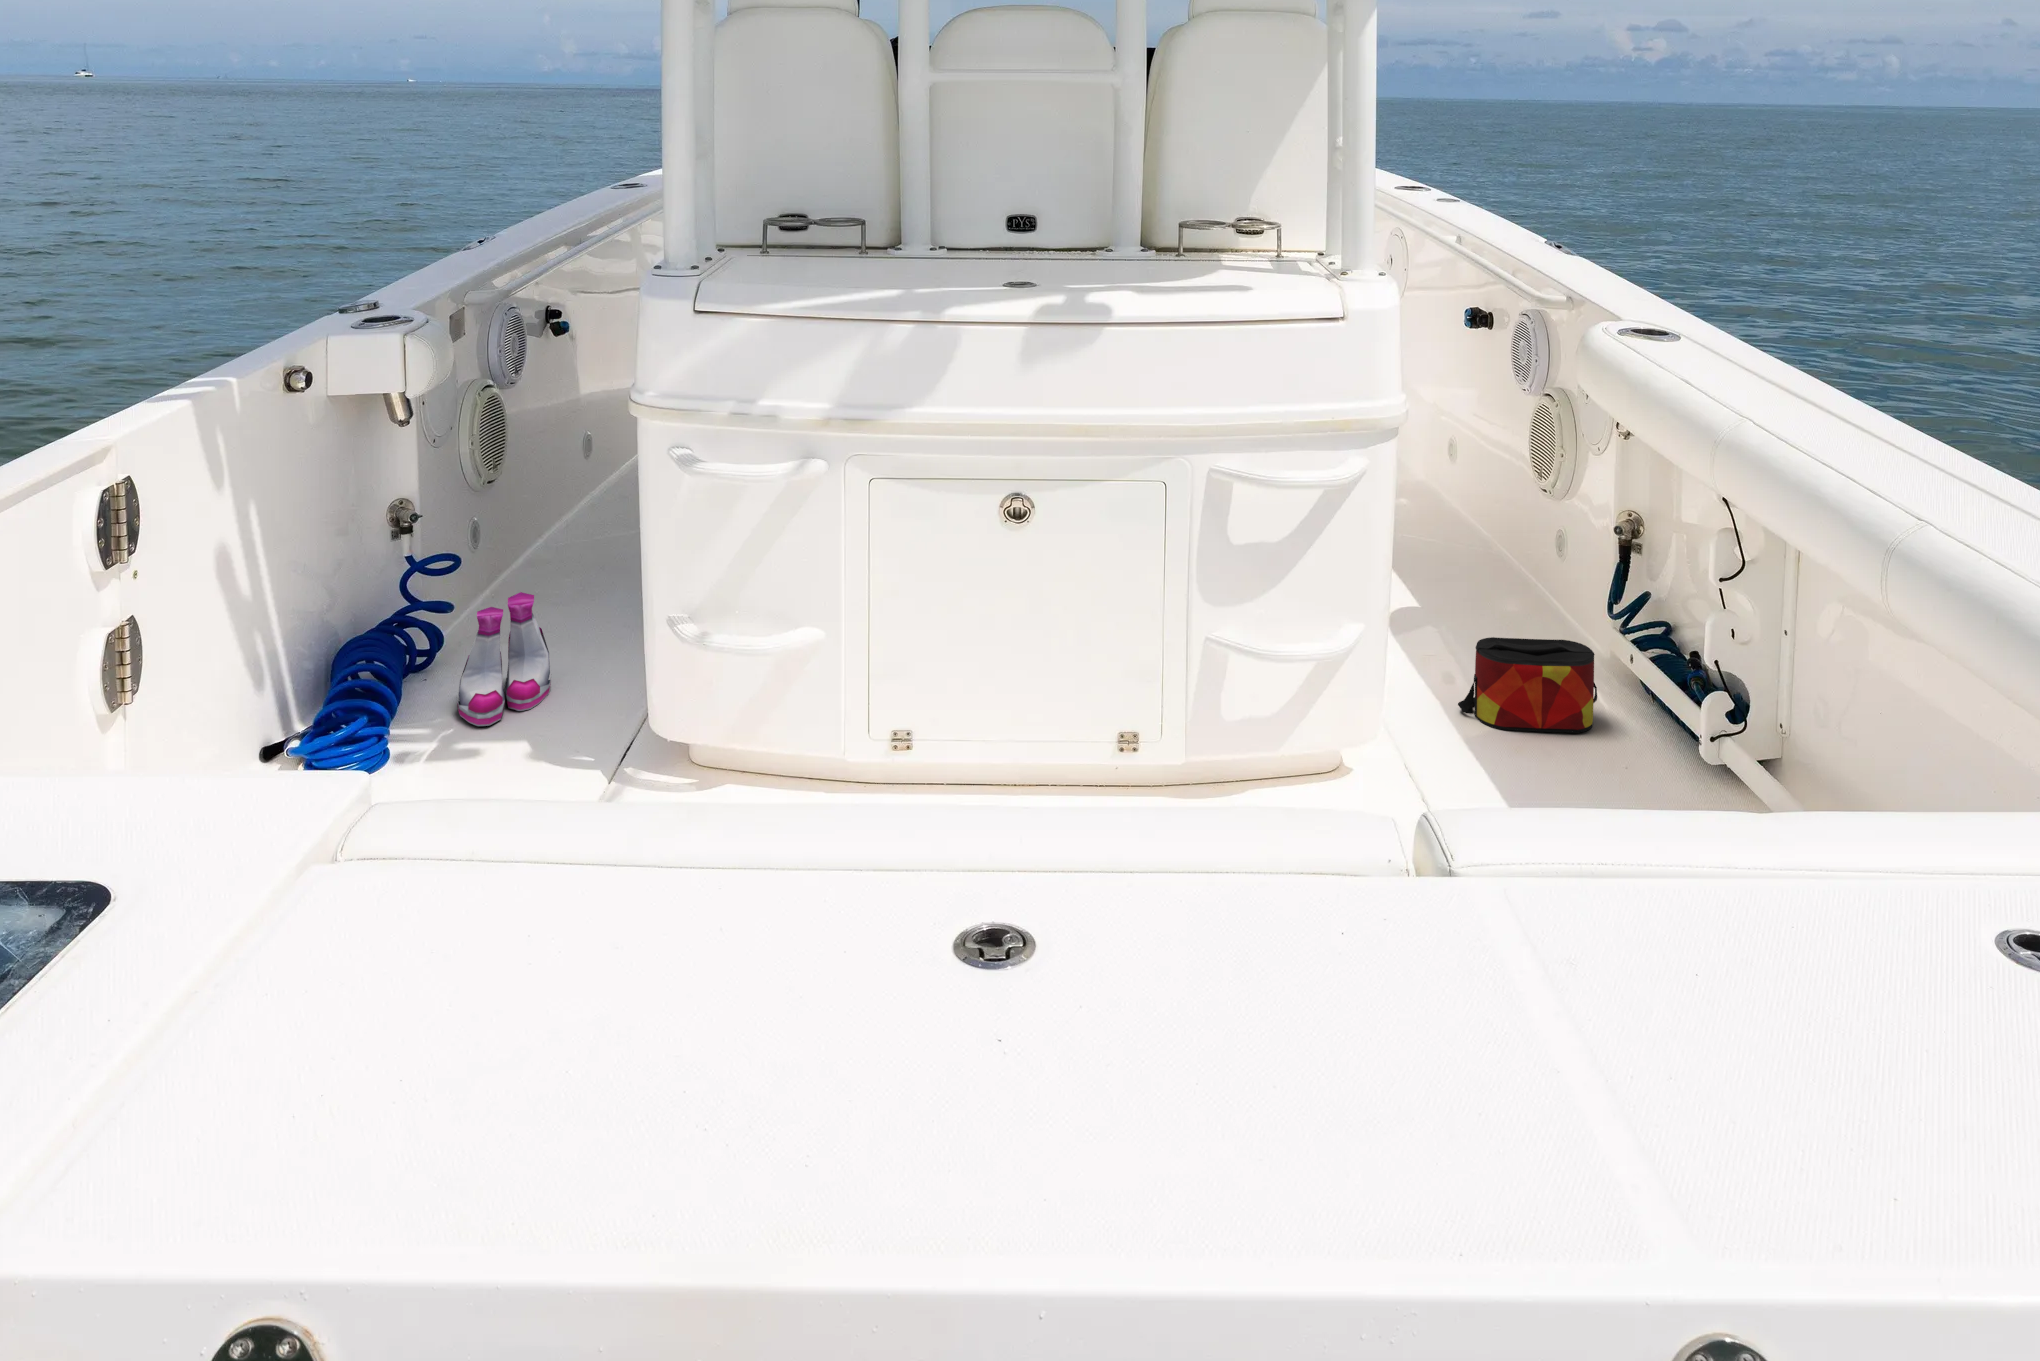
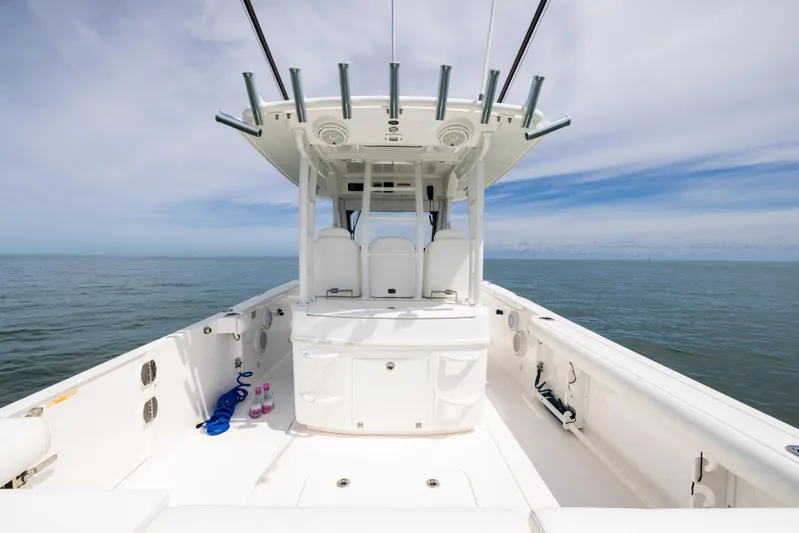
bag: present [1458,637,1597,733] -> none [499,394,534,418]

